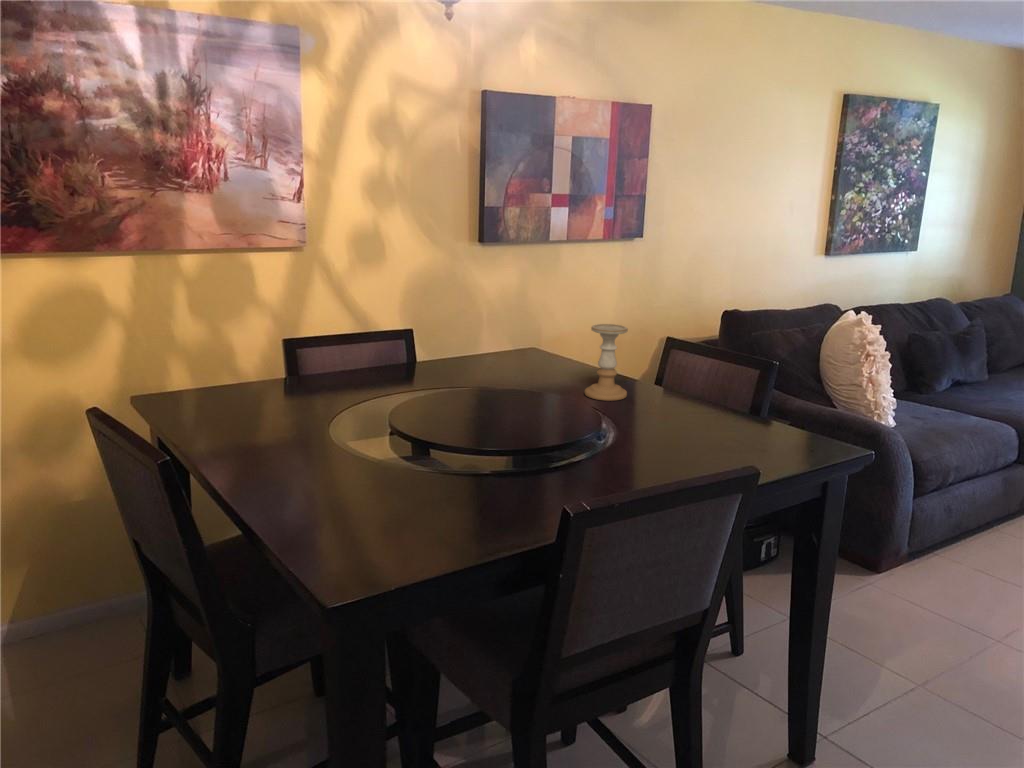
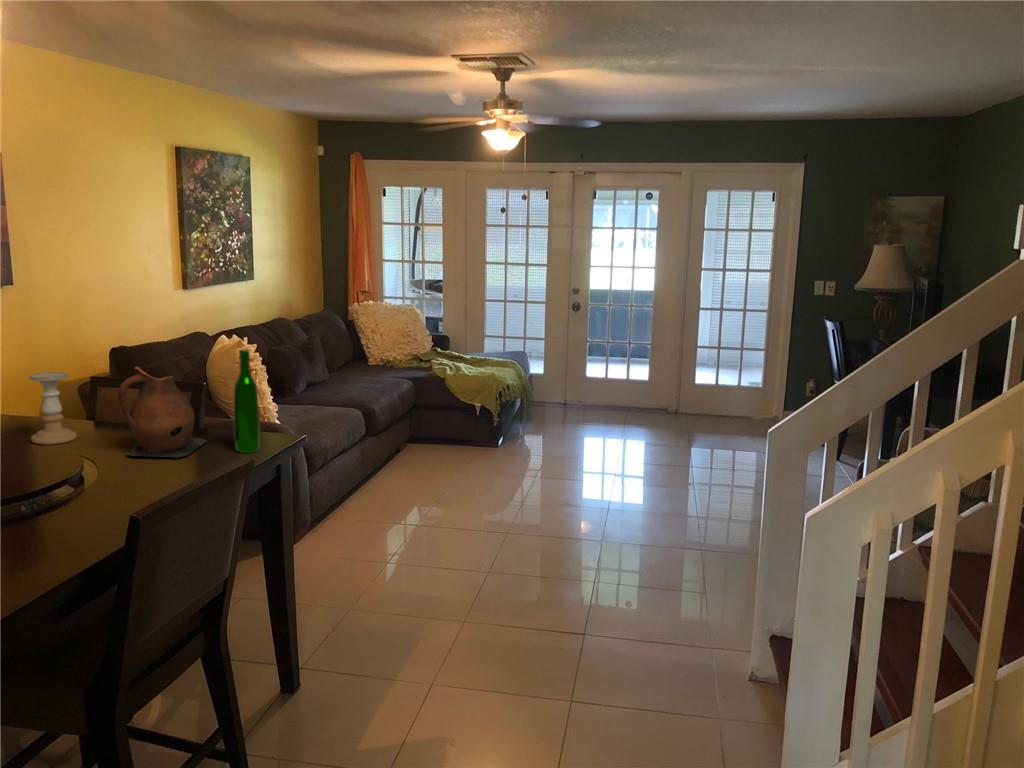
wine bottle: none [772,326,812,460] -> present [234,349,260,453]
ceramic pitcher: none [653,331,748,446] -> present [118,367,208,458]

